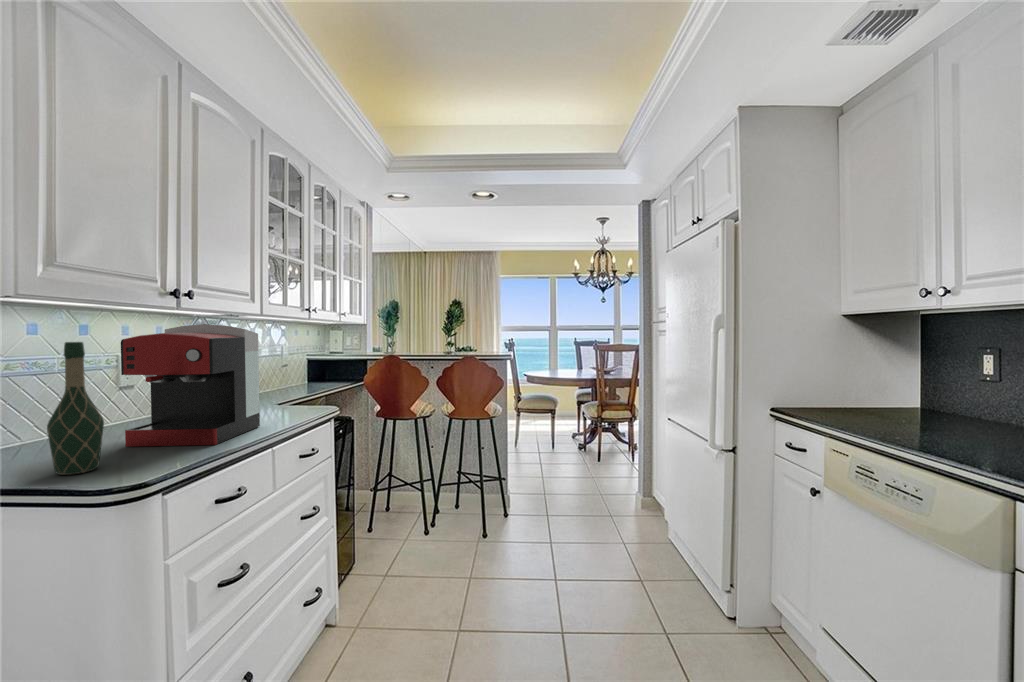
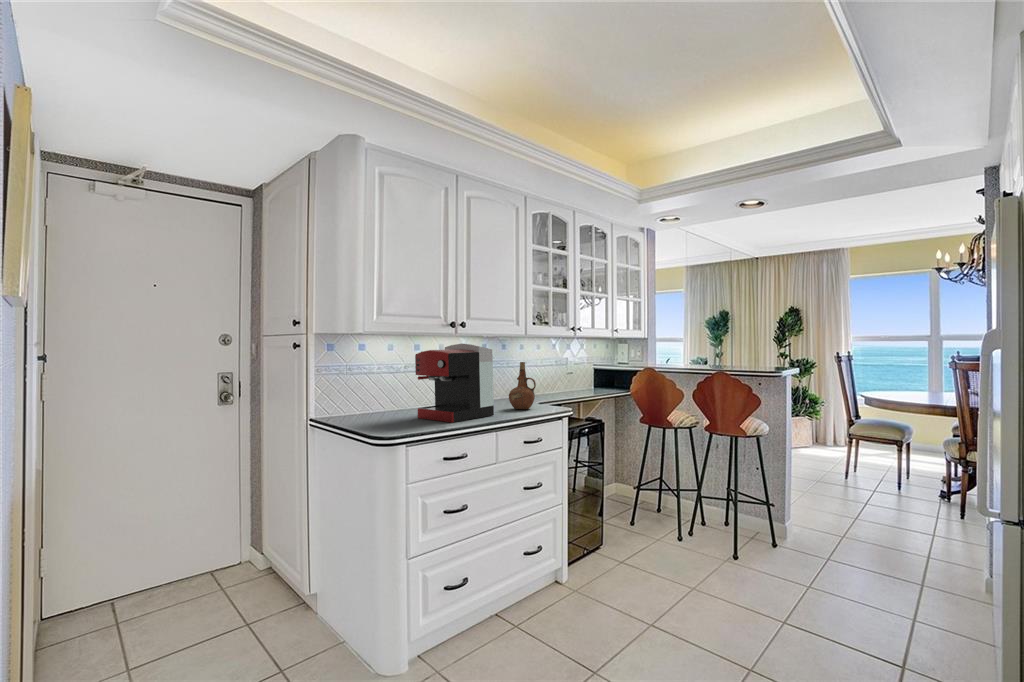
wine bottle: present [47,342,104,475] -> none [369,356,392,428]
ceramic pitcher: none [261,351,300,415] -> present [509,362,536,409]

